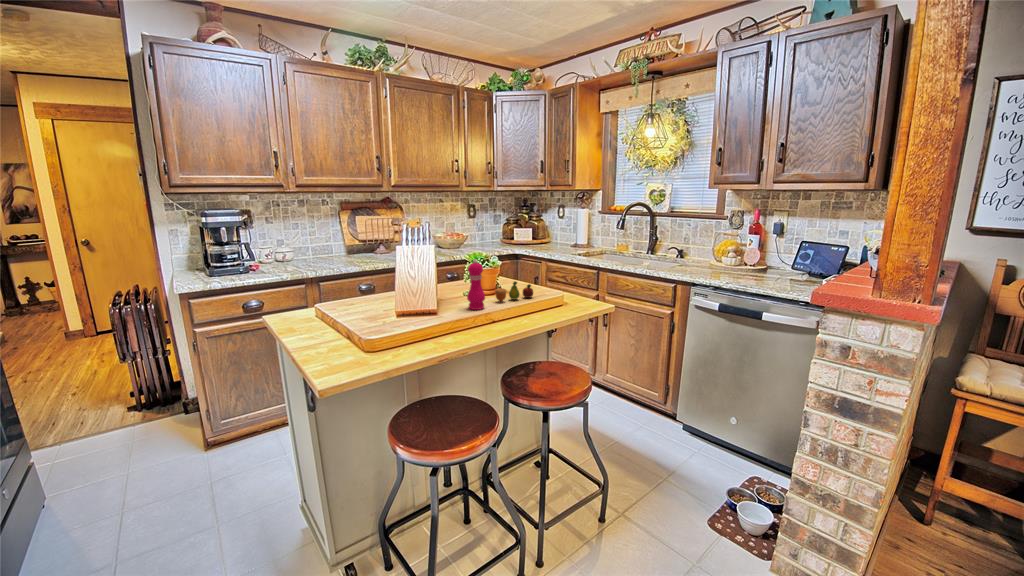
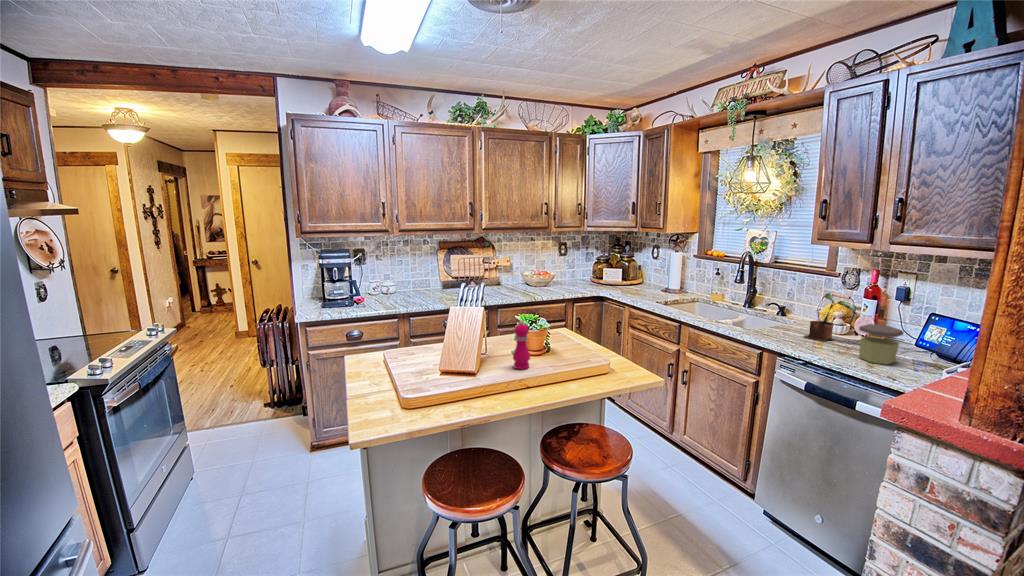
potted plant: none [705,230,747,273] -> present [804,293,856,341]
jar: none [755,252,788,285] -> present [859,324,904,365]
fruit: present [495,281,533,301] -> none [543,342,583,361]

